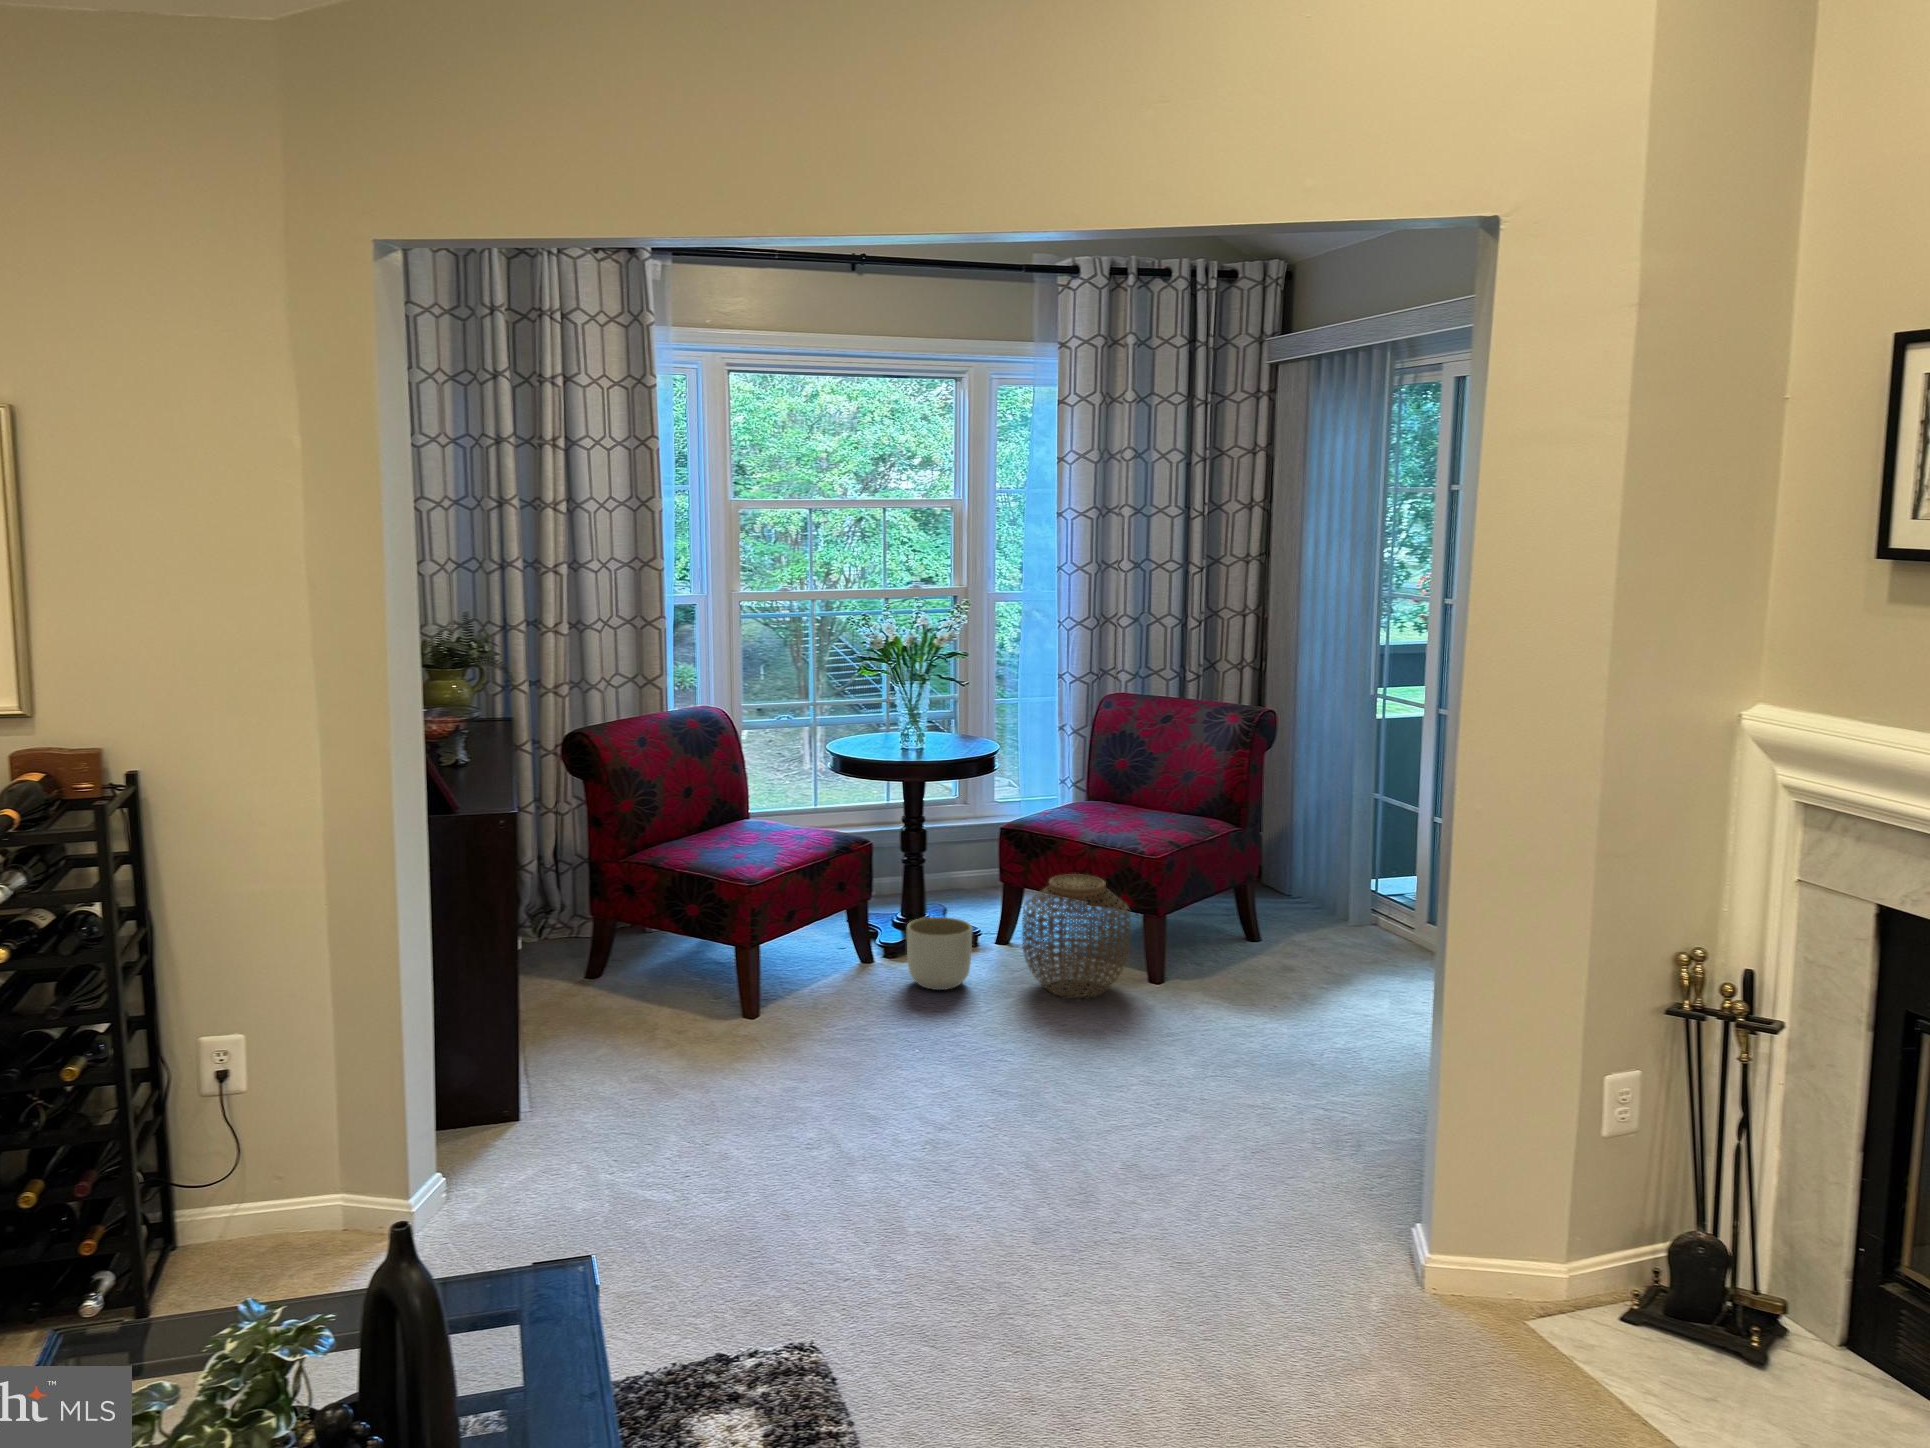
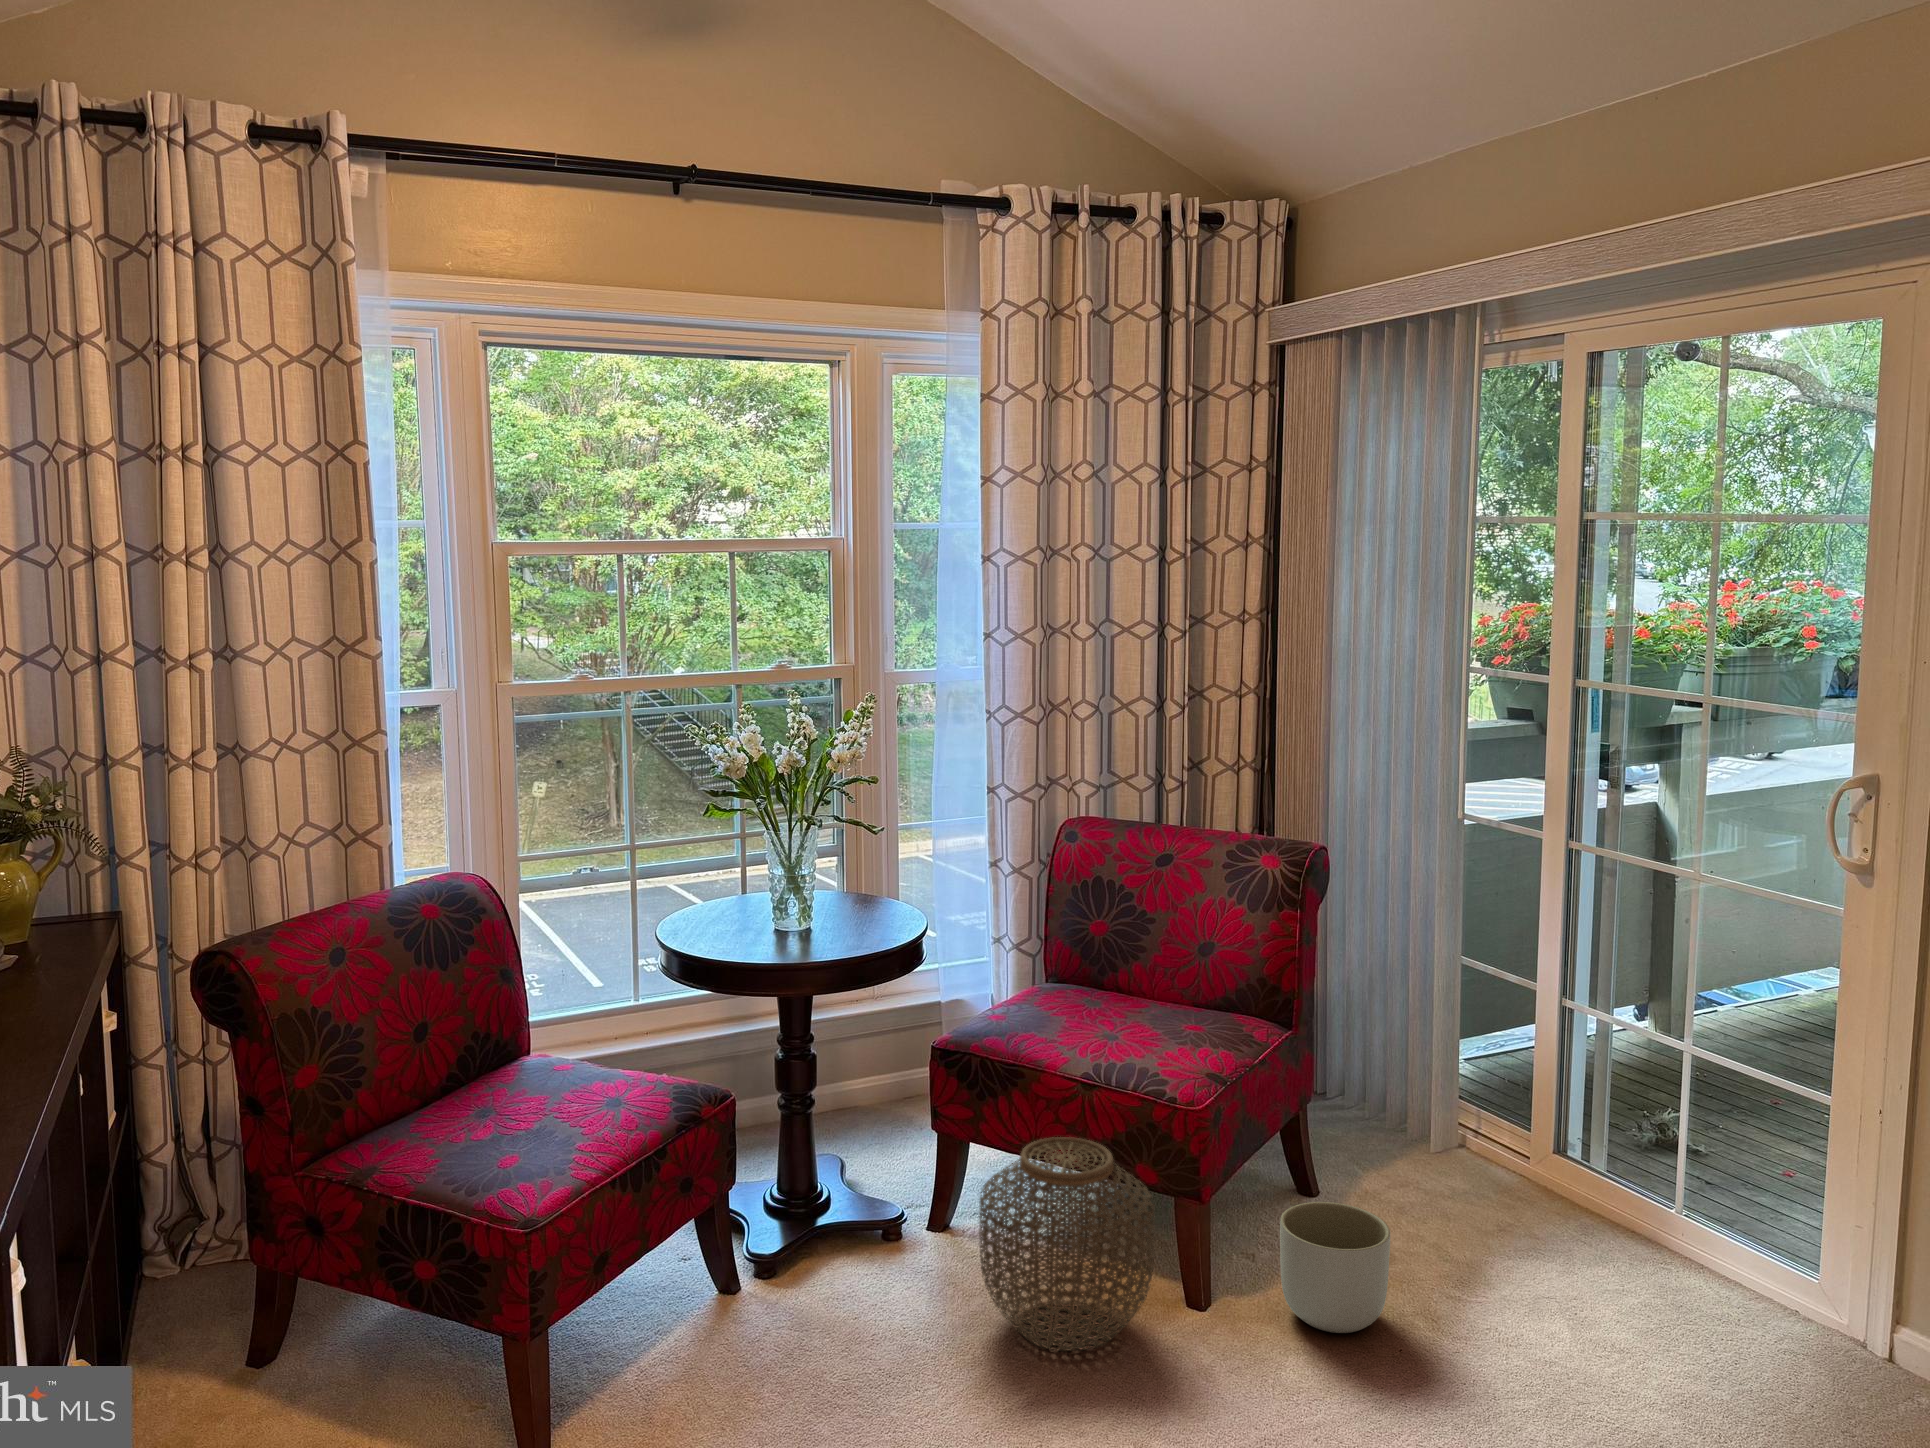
planter: present [907,917,972,990] -> present [1280,1202,1390,1333]

